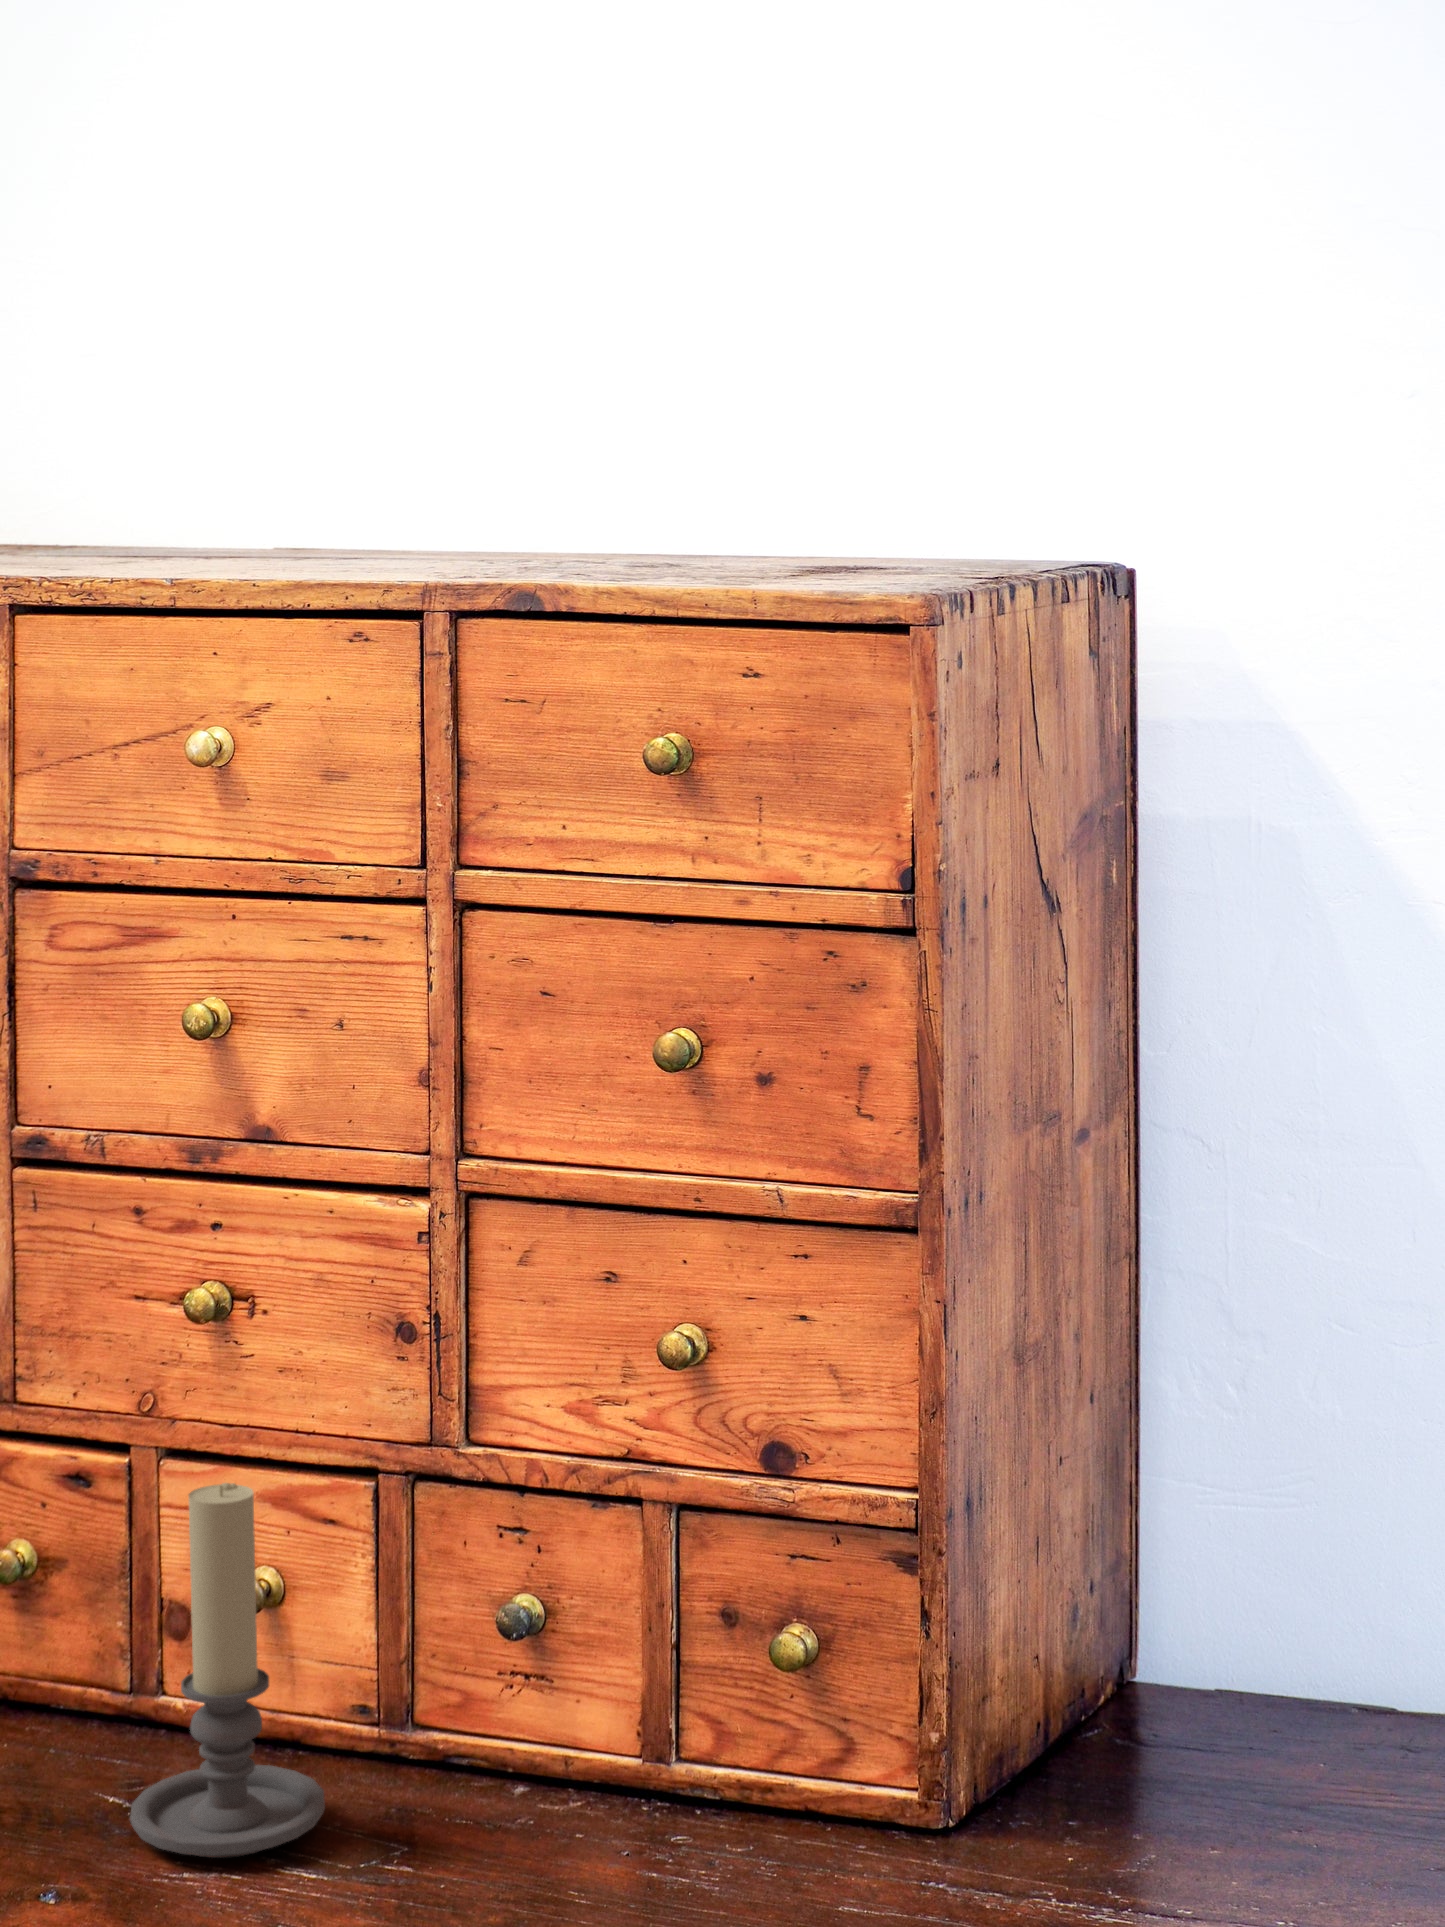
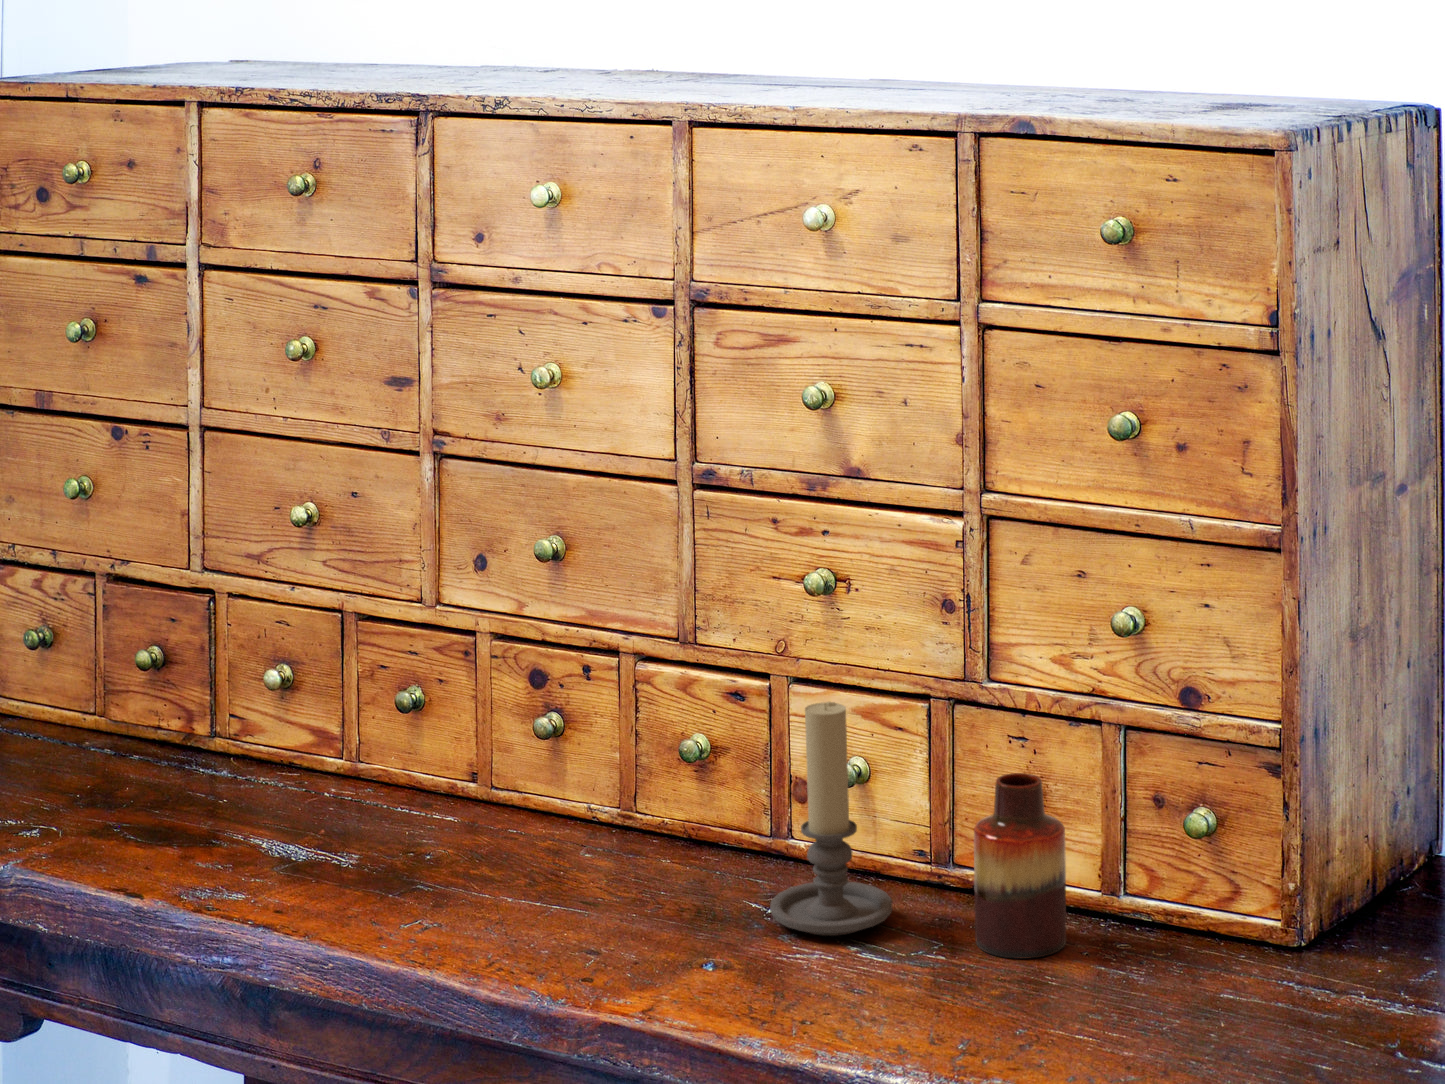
vase: none [456,1583,597,1878] -> present [974,773,1066,959]

